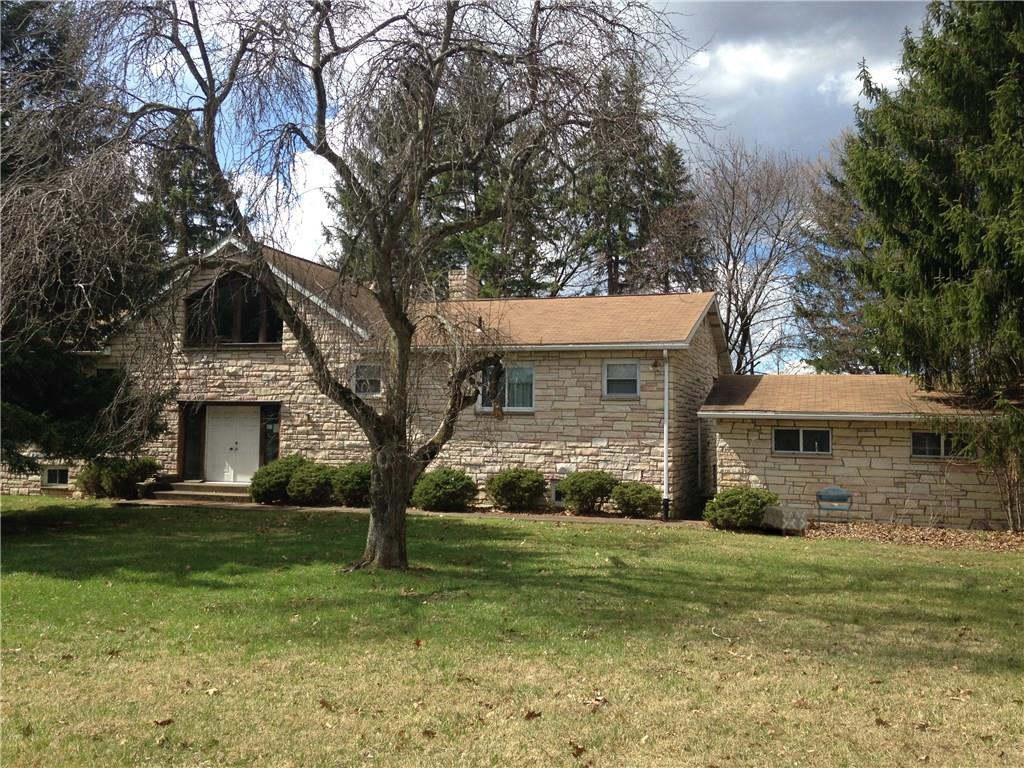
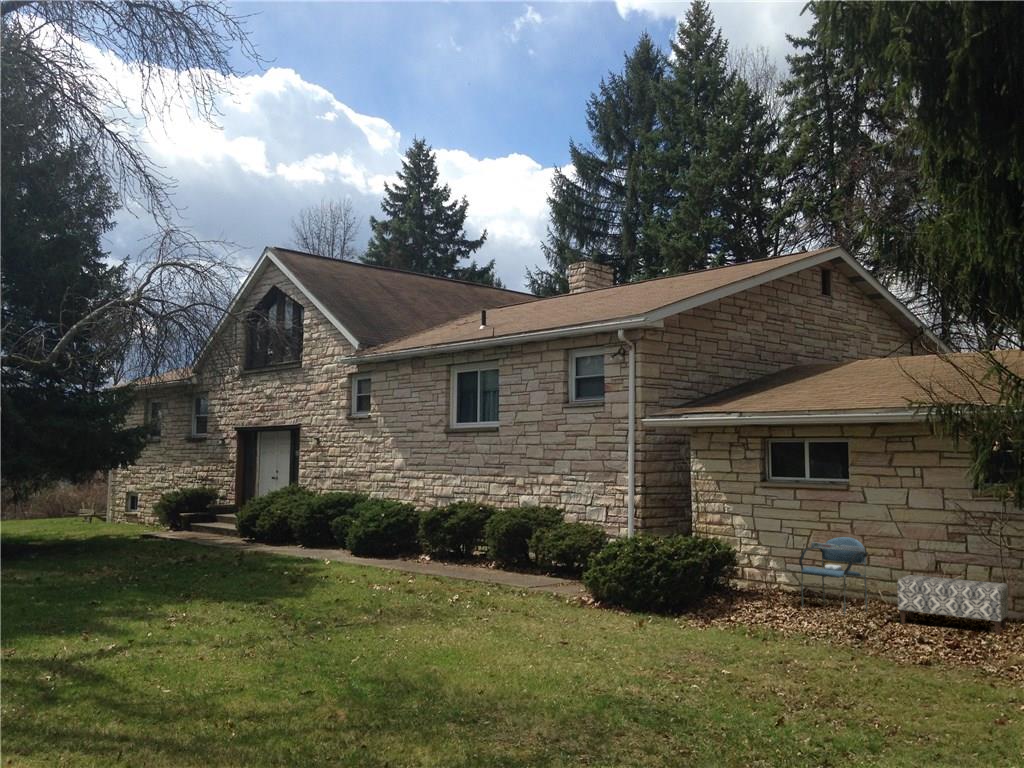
bench: present [763,505,807,537] -> present [897,575,1008,635]

